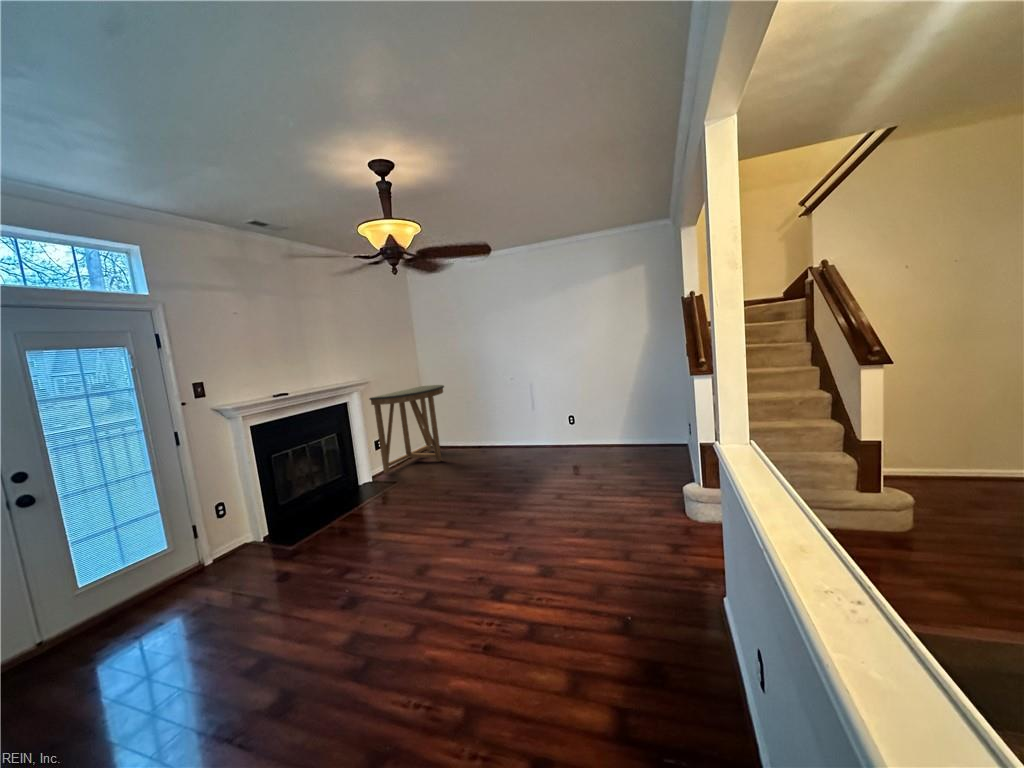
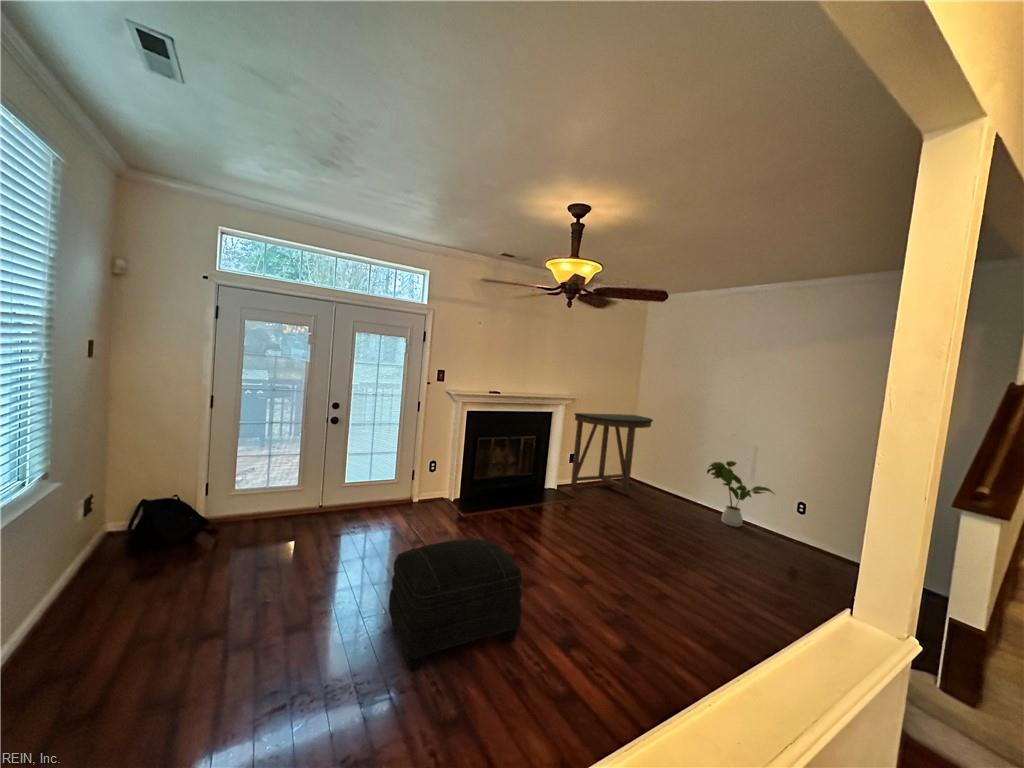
house plant: none [504,400,557,453] -> present [707,461,774,527]
ottoman: none [292,540,452,711] -> present [388,539,522,671]

